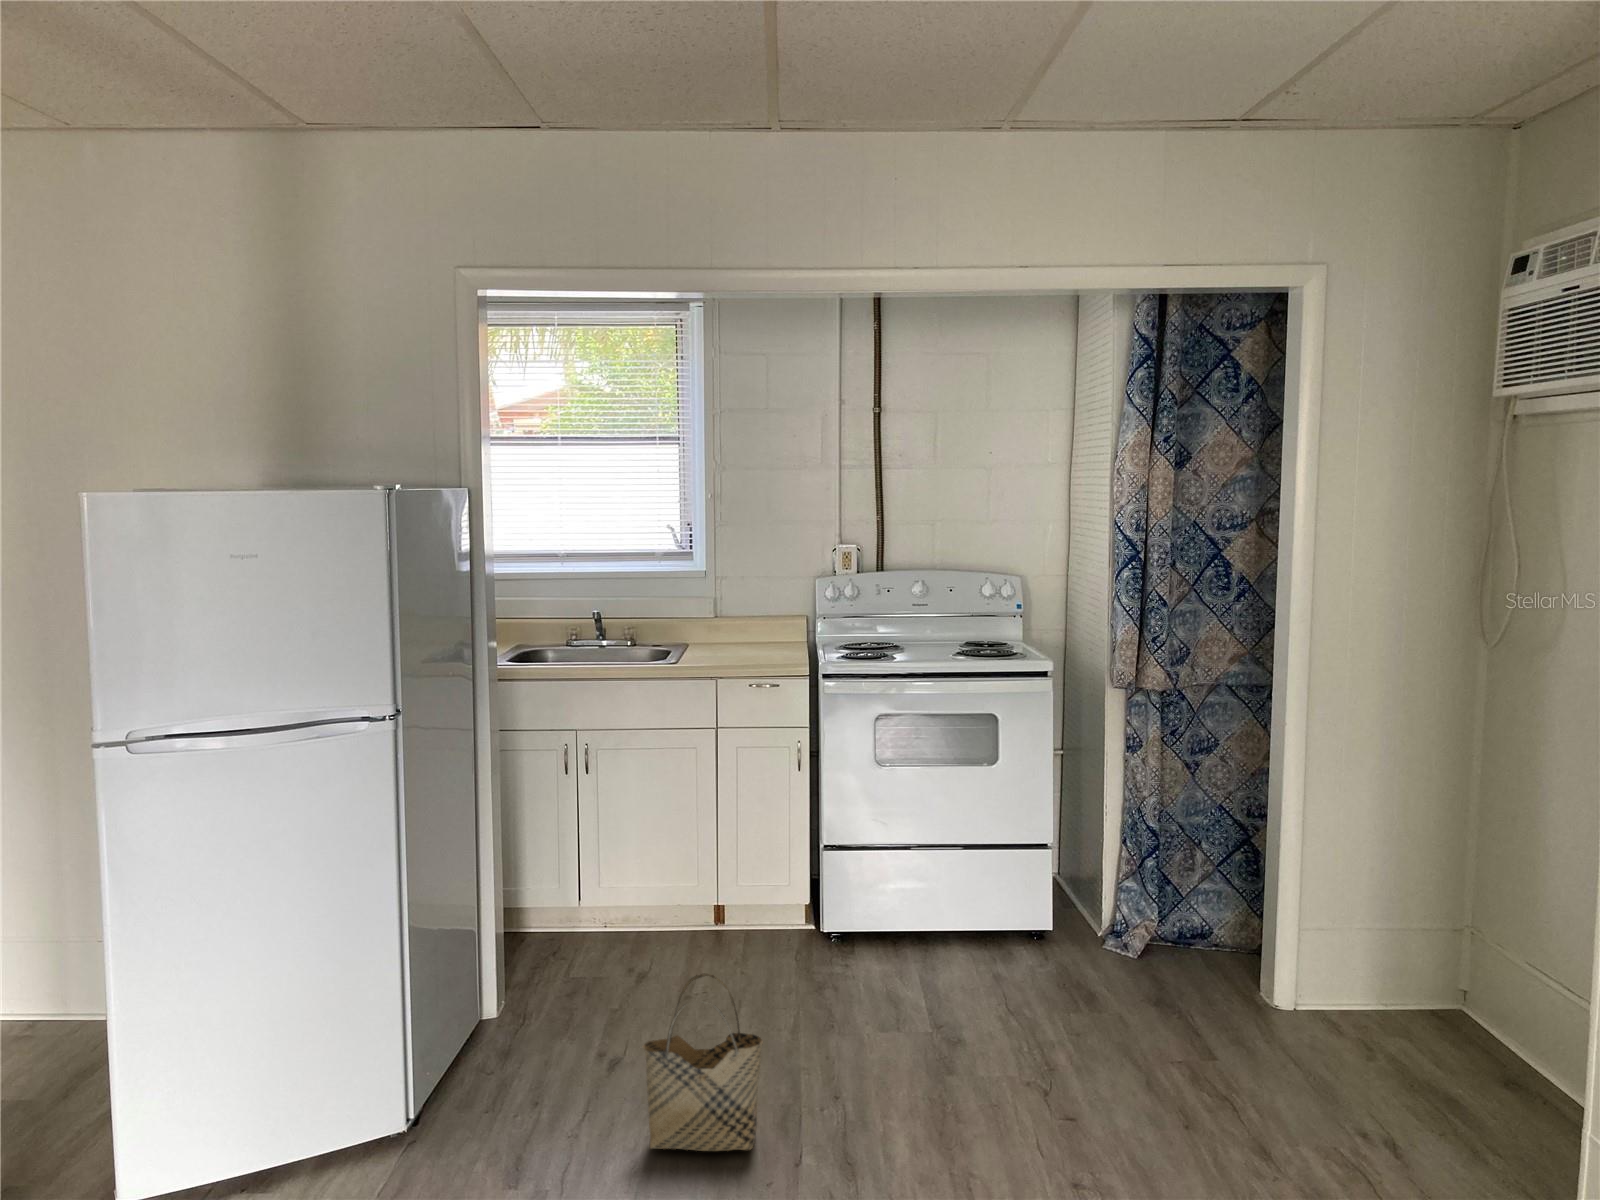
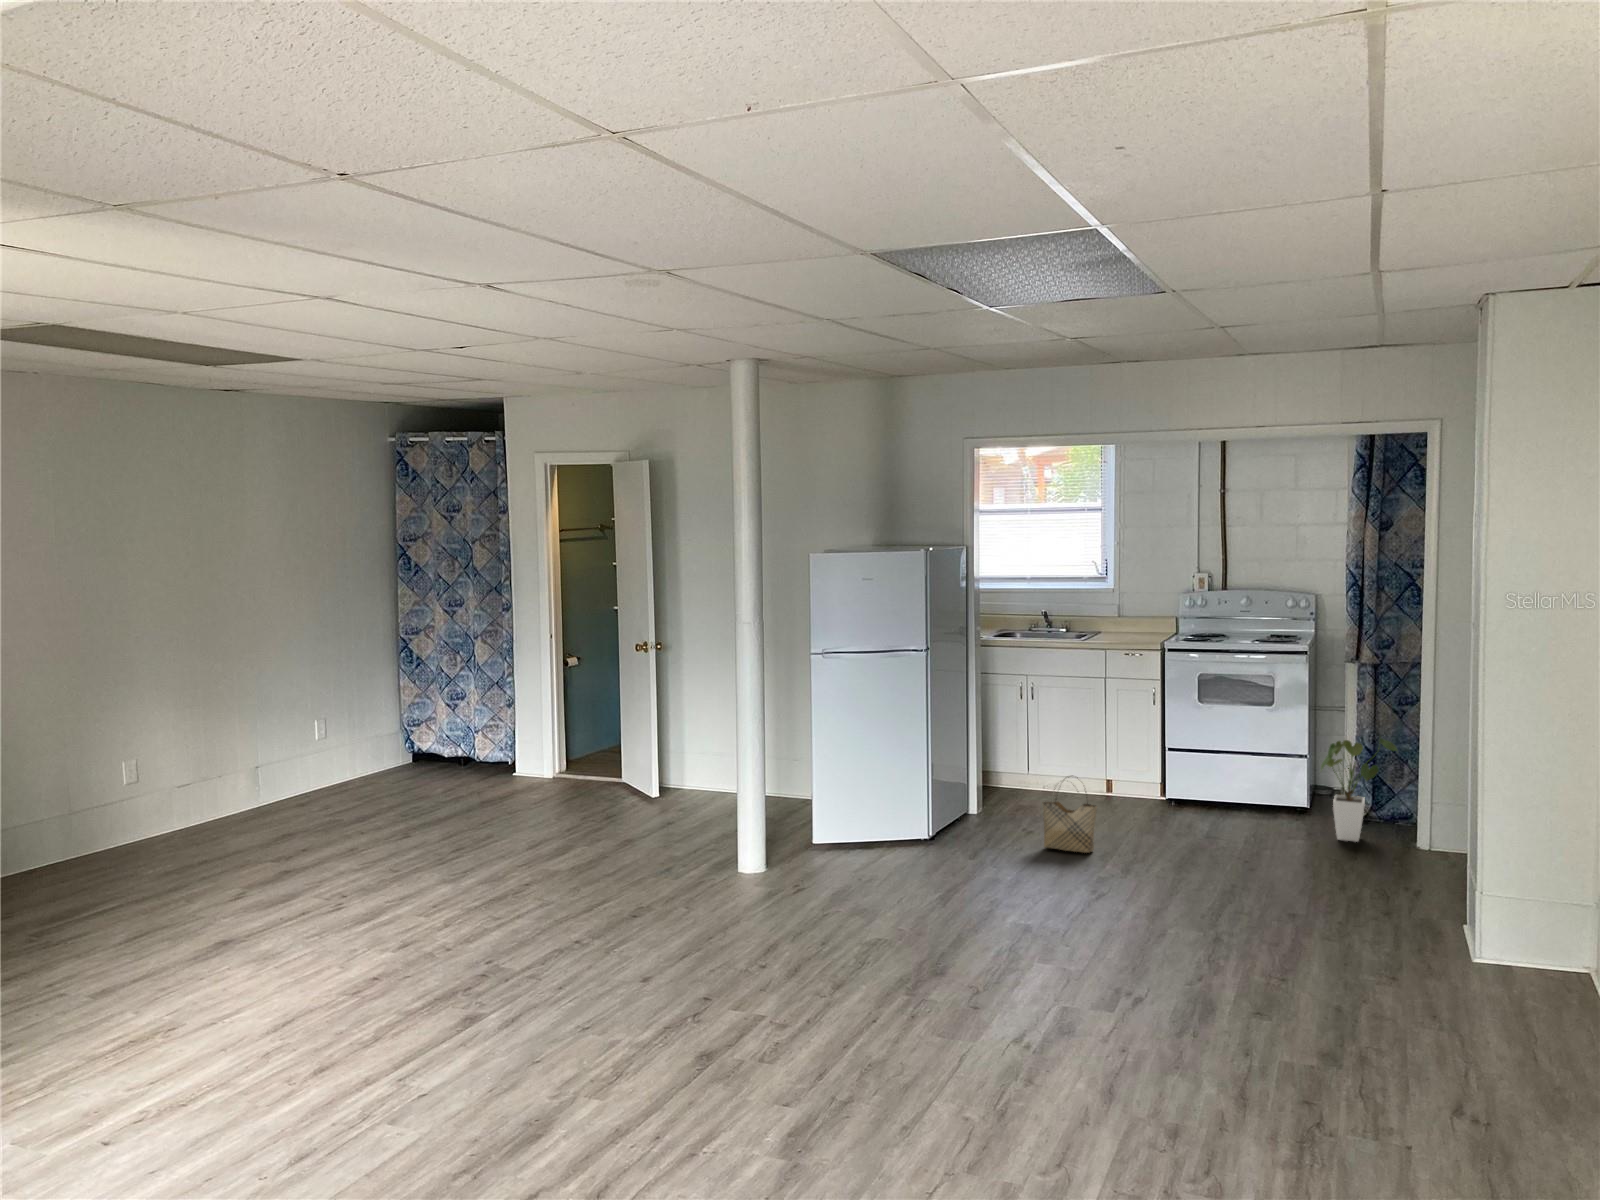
house plant: none [1100,810,1222,1001] -> present [1321,738,1397,842]

